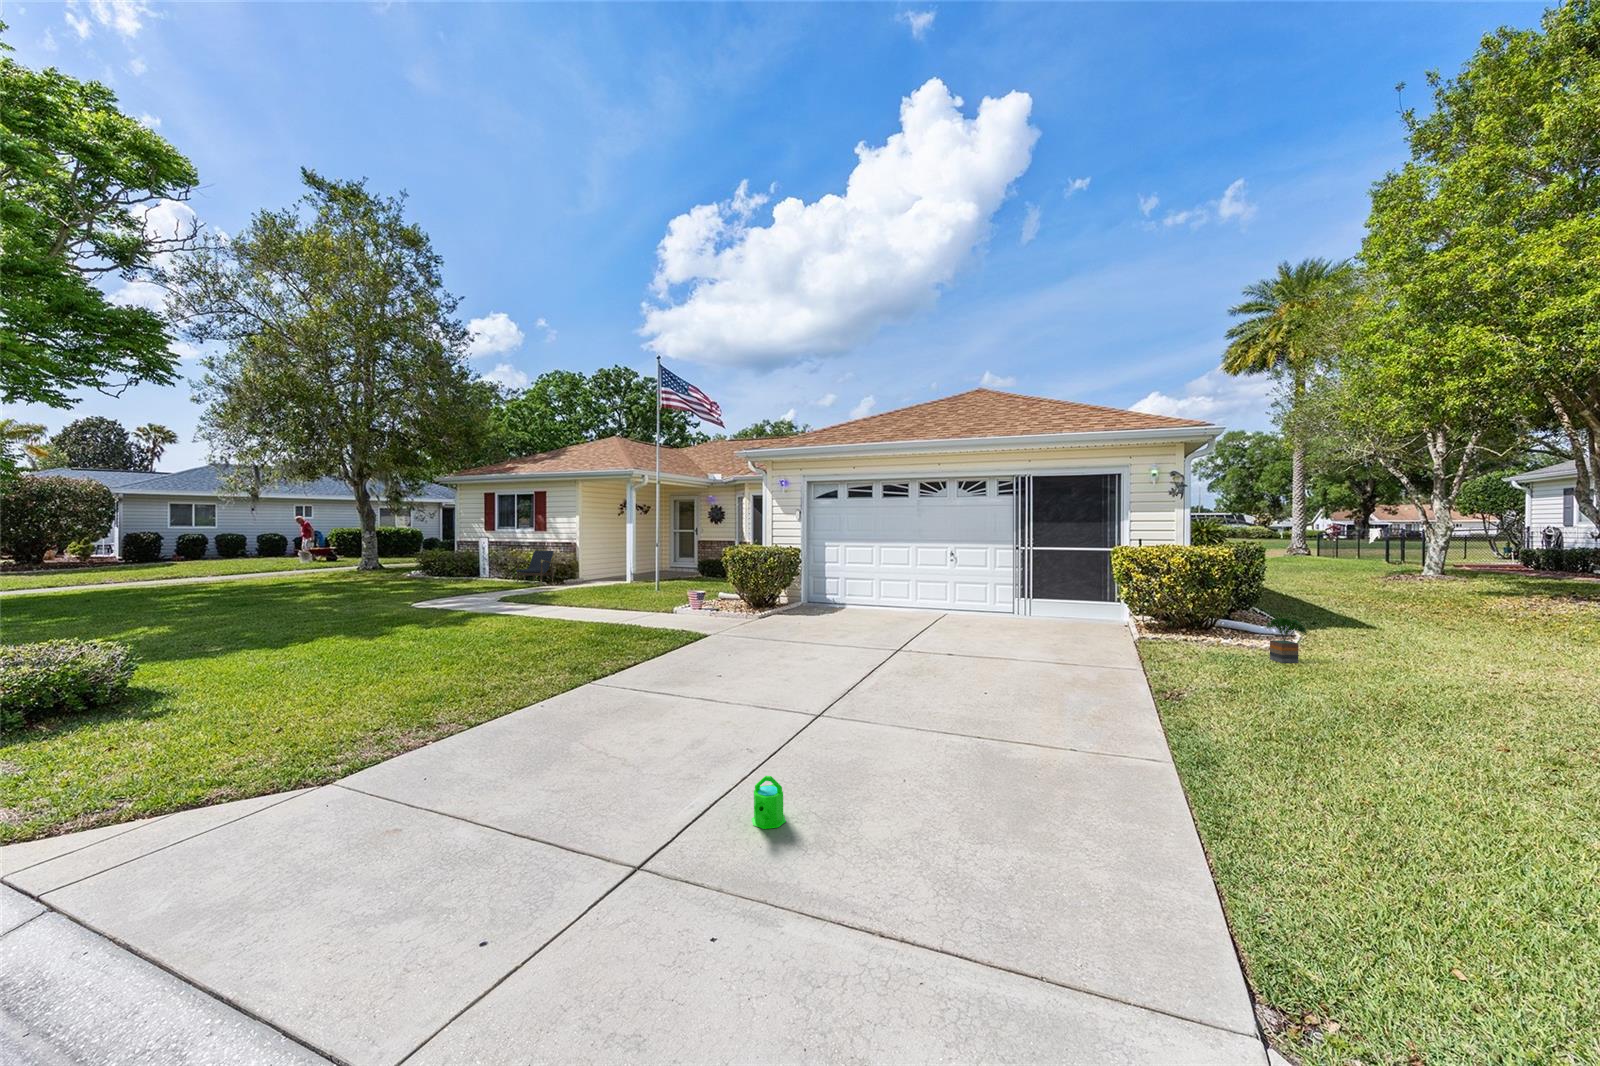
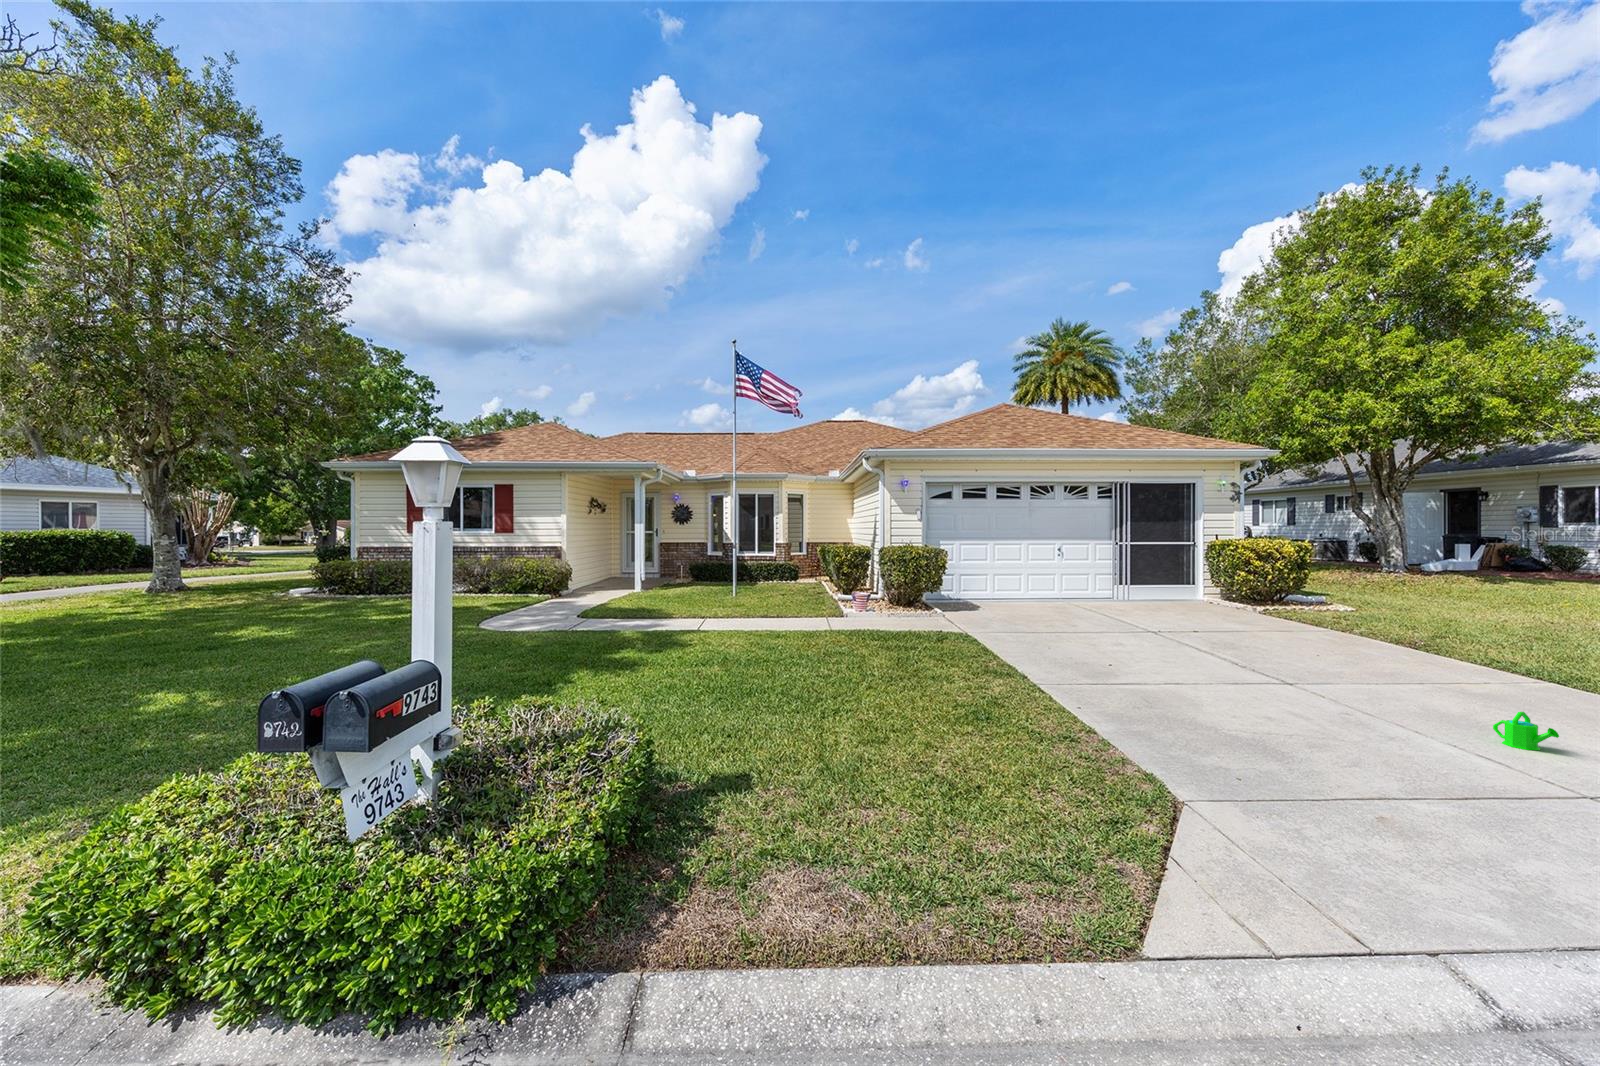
lounge chair: present [516,551,554,583] -> none [503,558,543,600]
potted tree: present [1267,618,1307,663] -> none [1355,590,1388,622]

